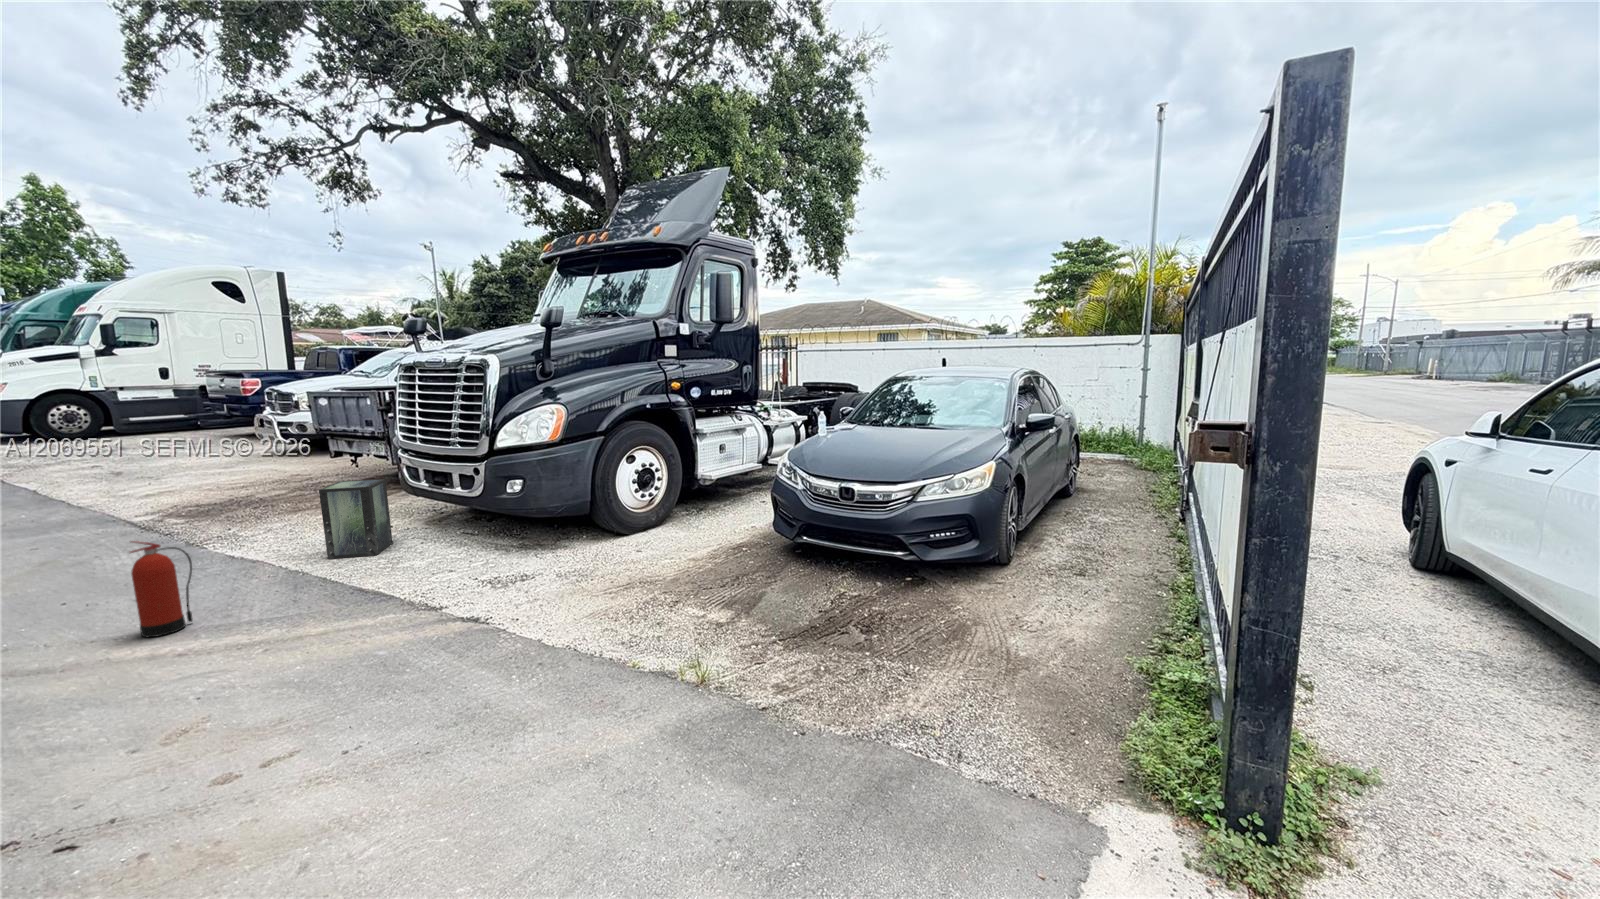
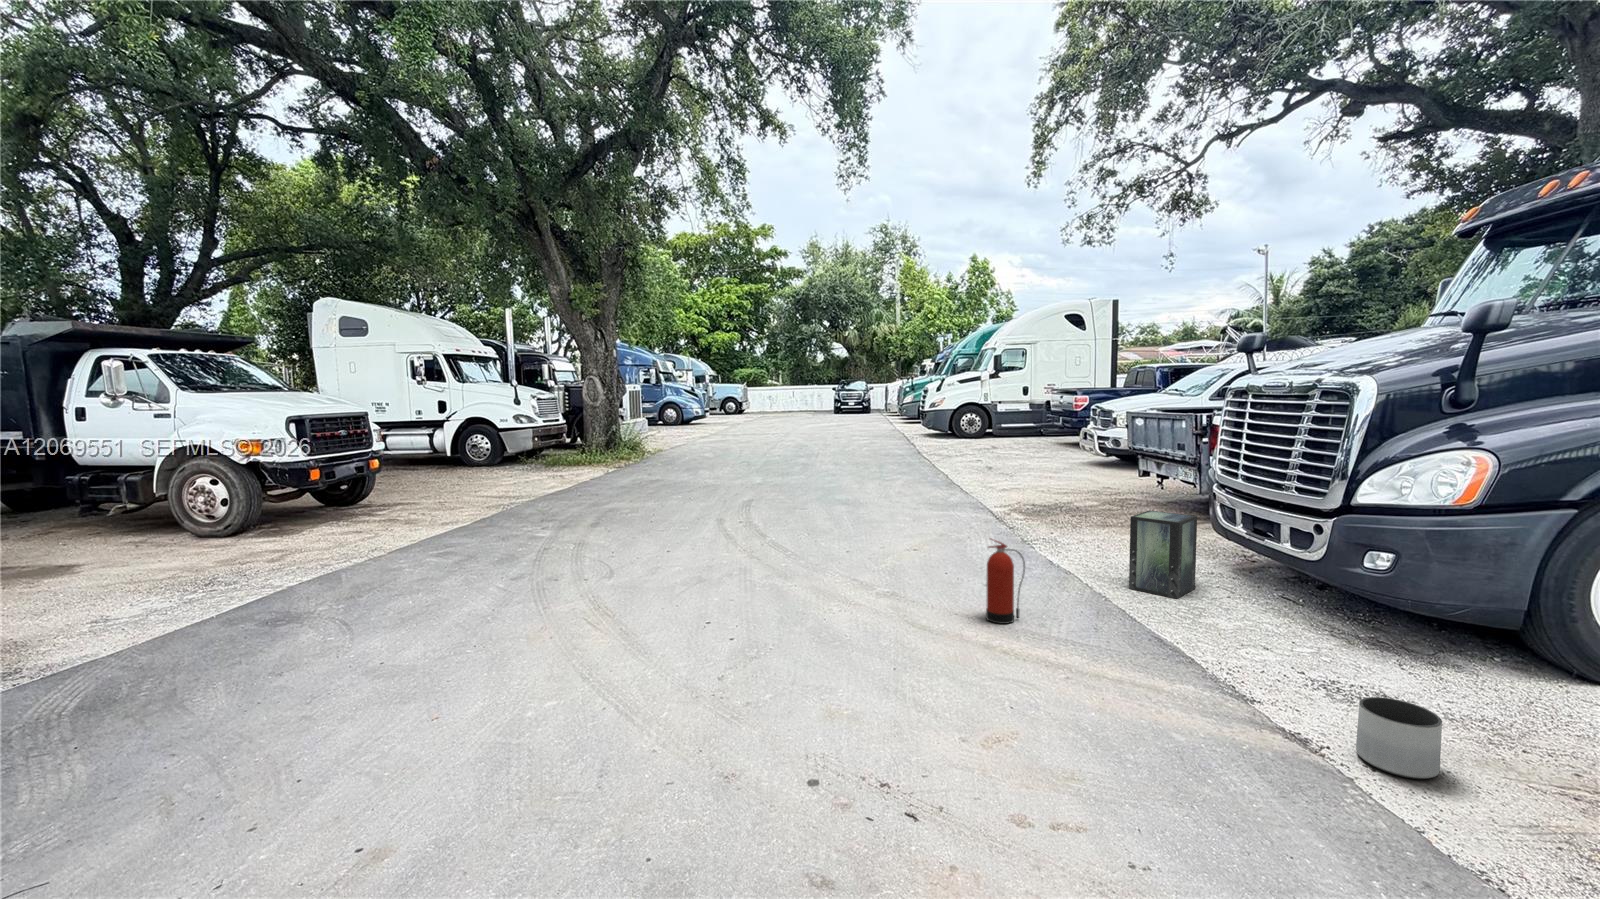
planter: none [506,570,552,618] -> present [1356,697,1442,779]

